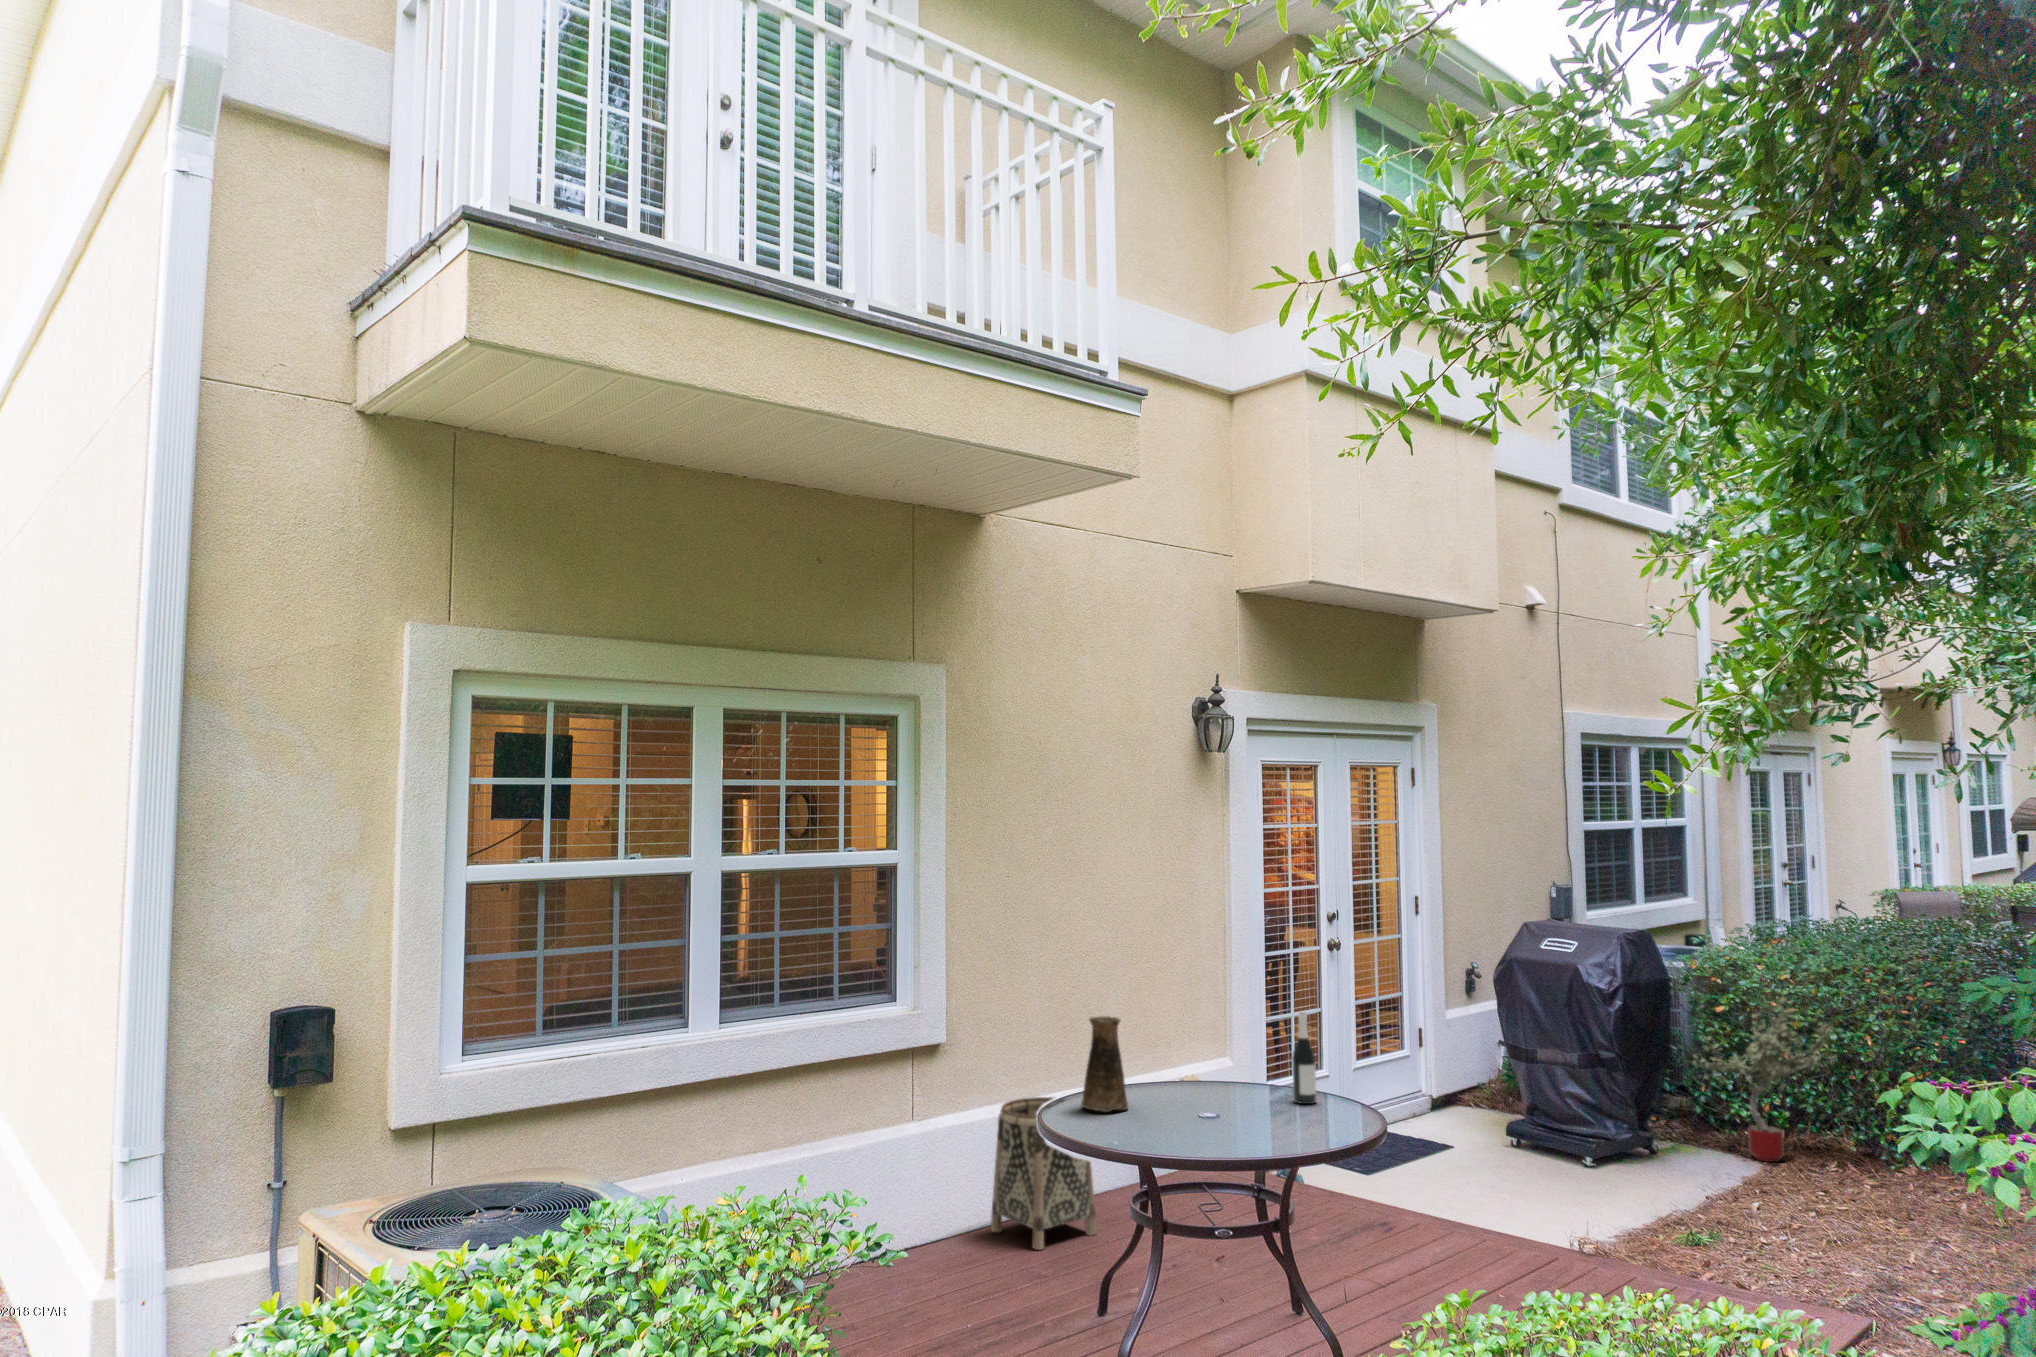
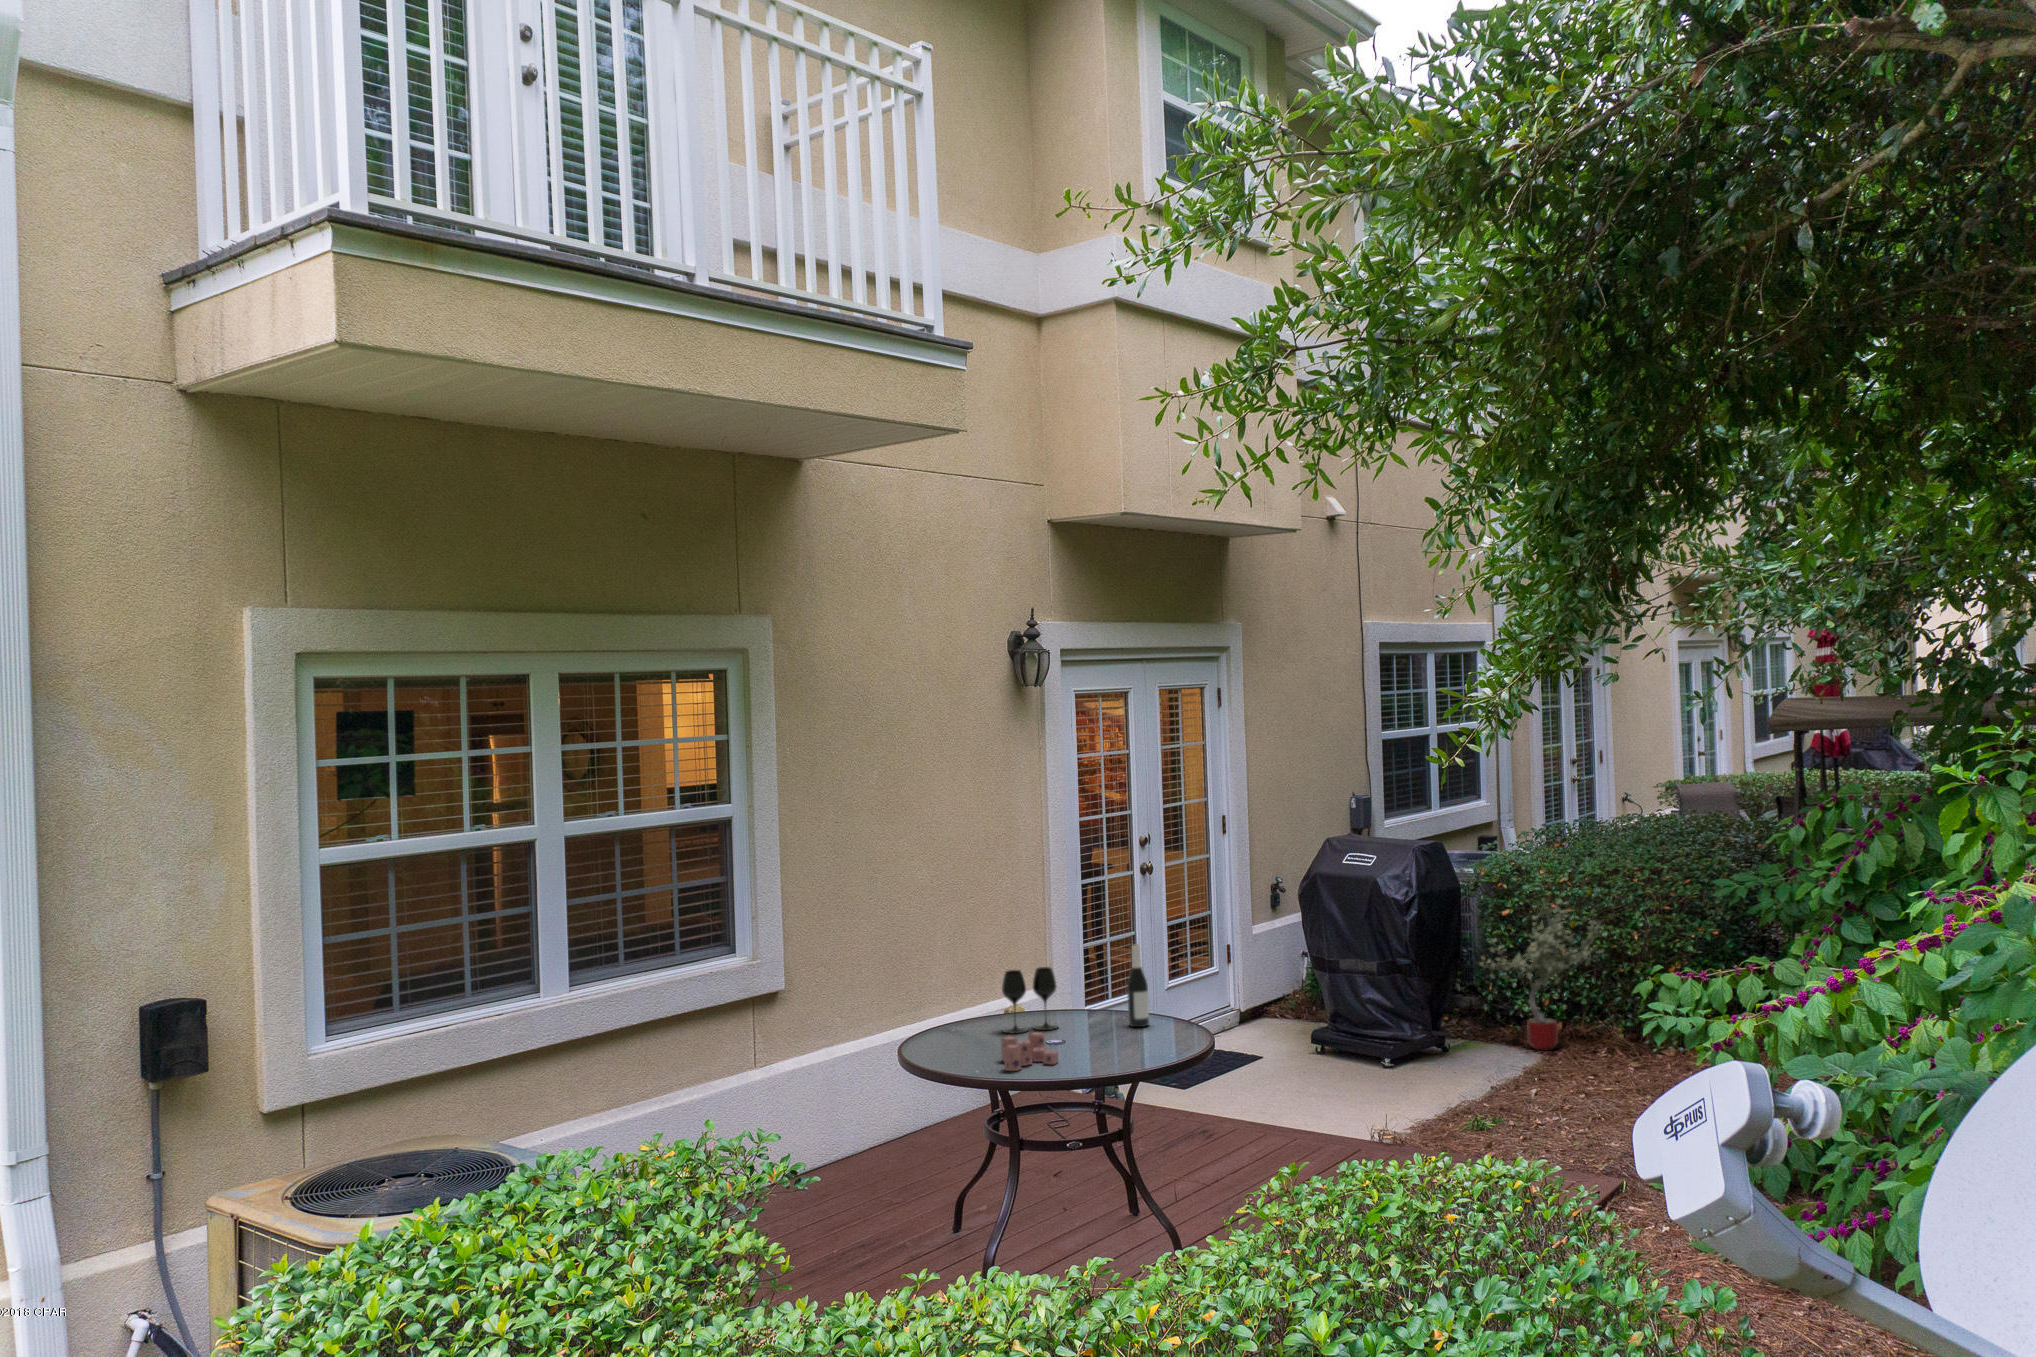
pitcher: present [1082,1016,1128,1112] -> none [935,959,979,1047]
wine glass: none [1157,1032,1217,1101] -> present [1002,967,1058,1034]
basket: present [991,1097,1097,1250] -> none [835,1038,939,1182]
candle: none [1146,1101,1208,1143] -> present [1001,1032,1058,1071]

